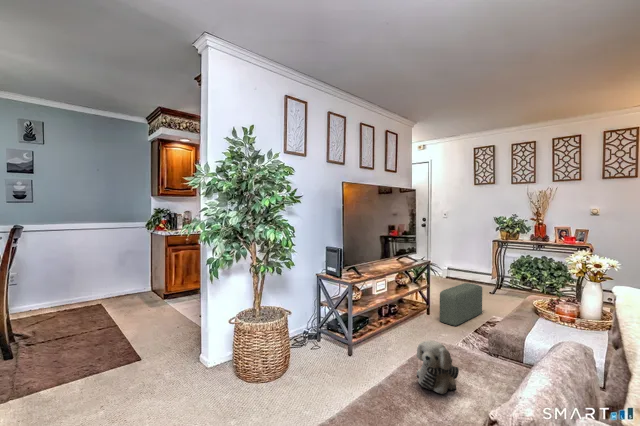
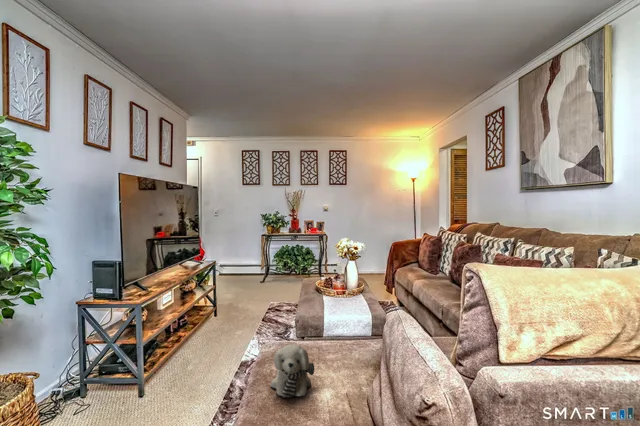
pouf: present [440,283,482,326] -> none [230,277,263,321]

